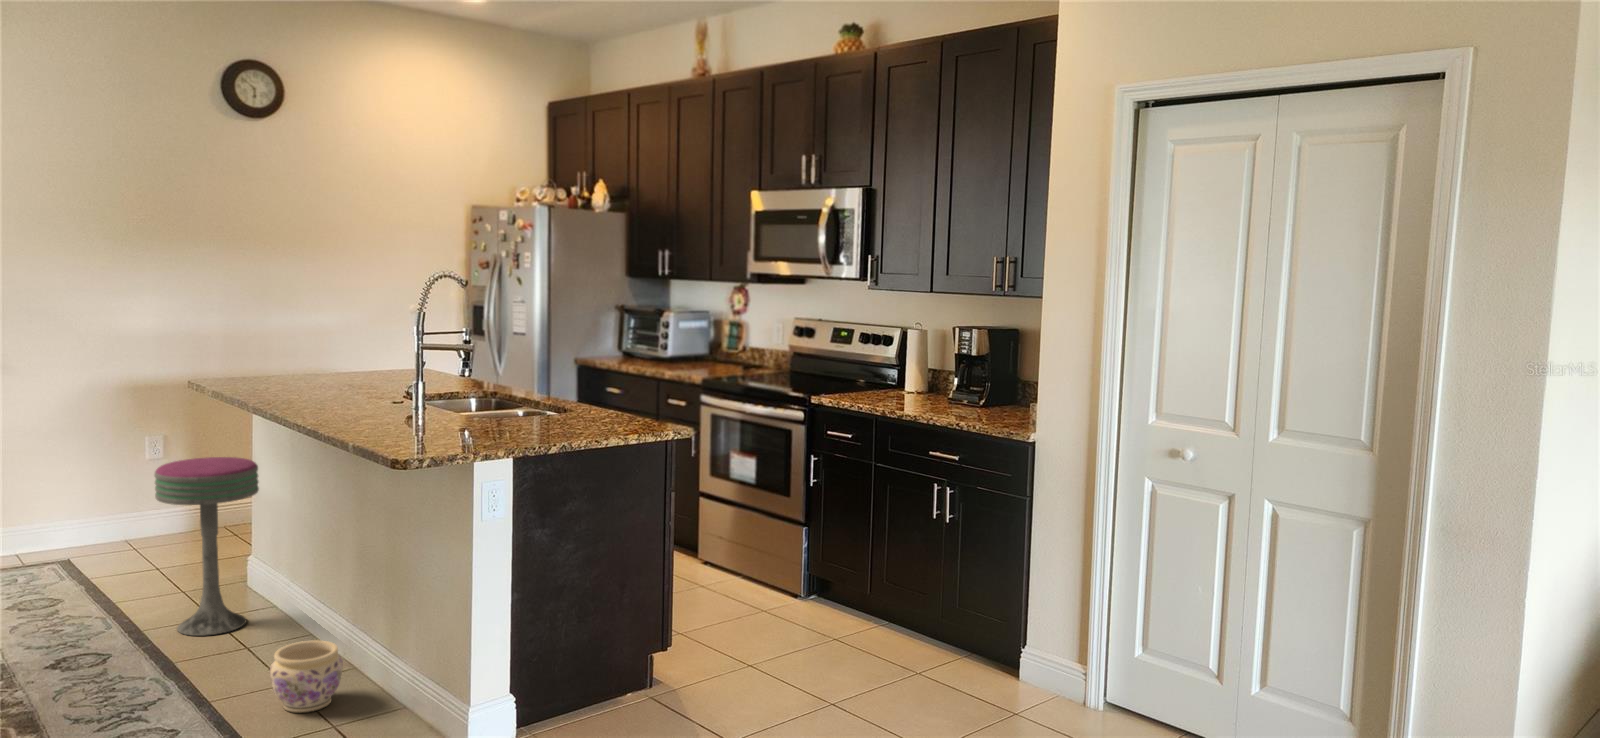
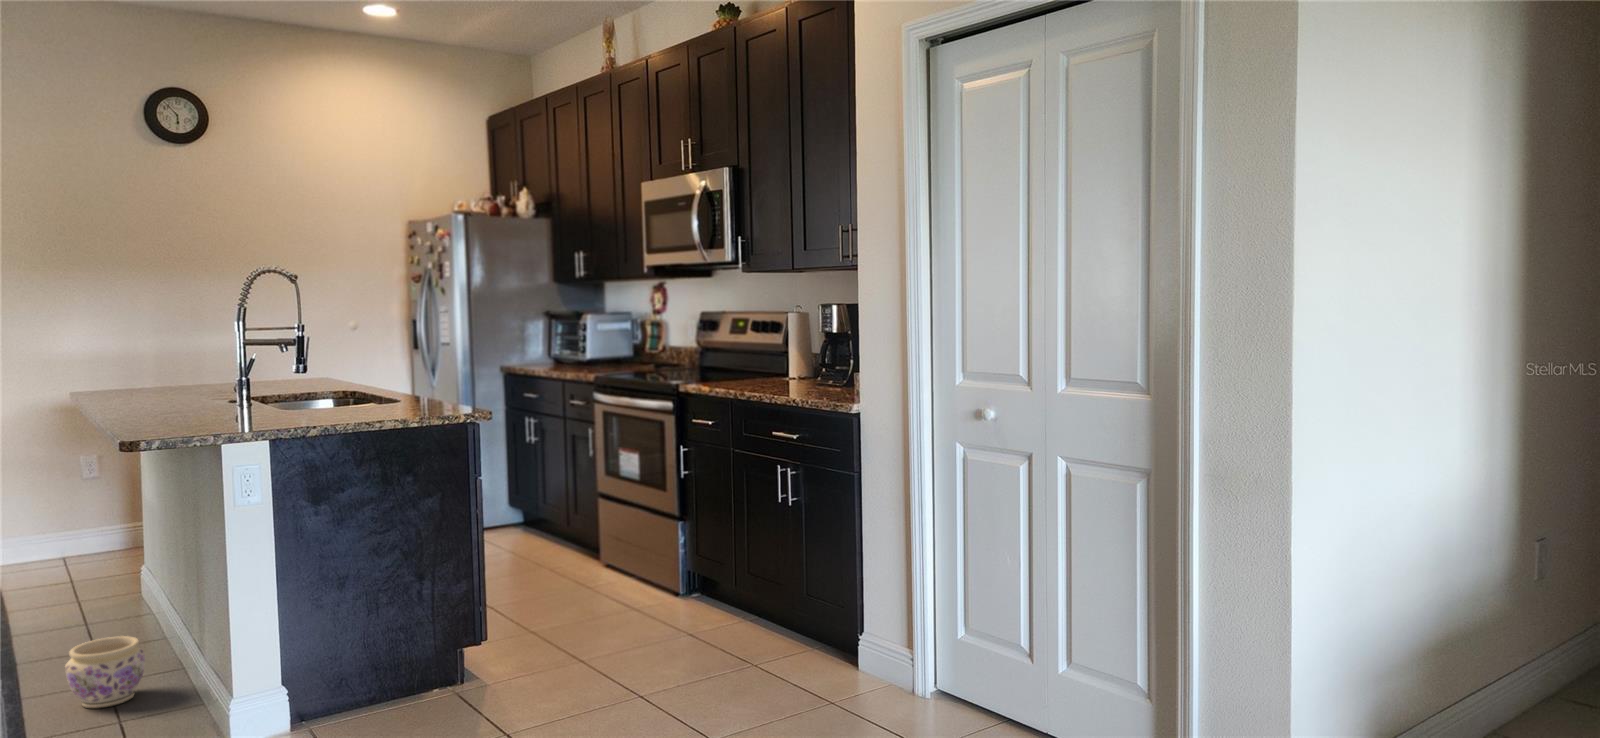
bar stool: present [154,457,259,636] -> none [12,463,122,639]

